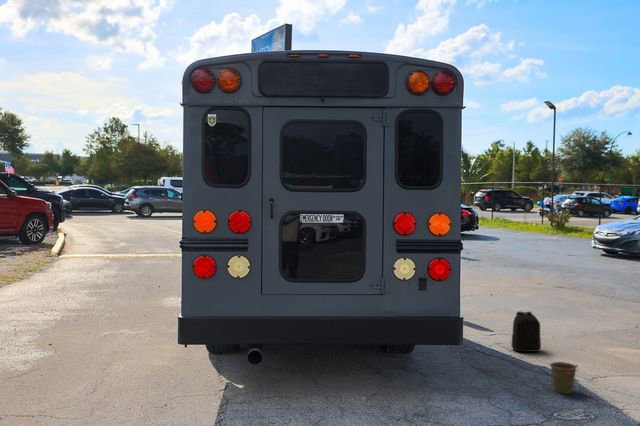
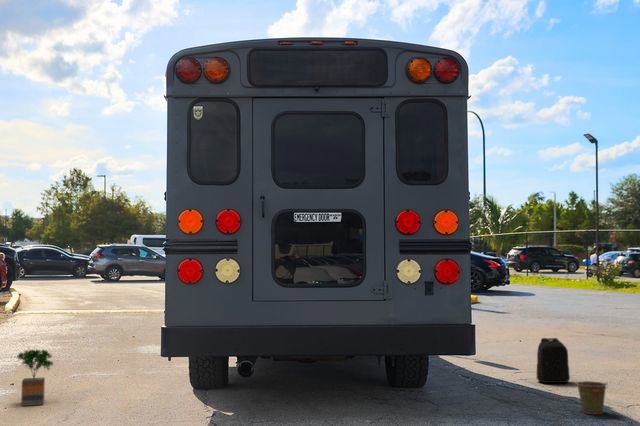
potted tree: none [52,323,87,374] -> present [17,350,53,406]

